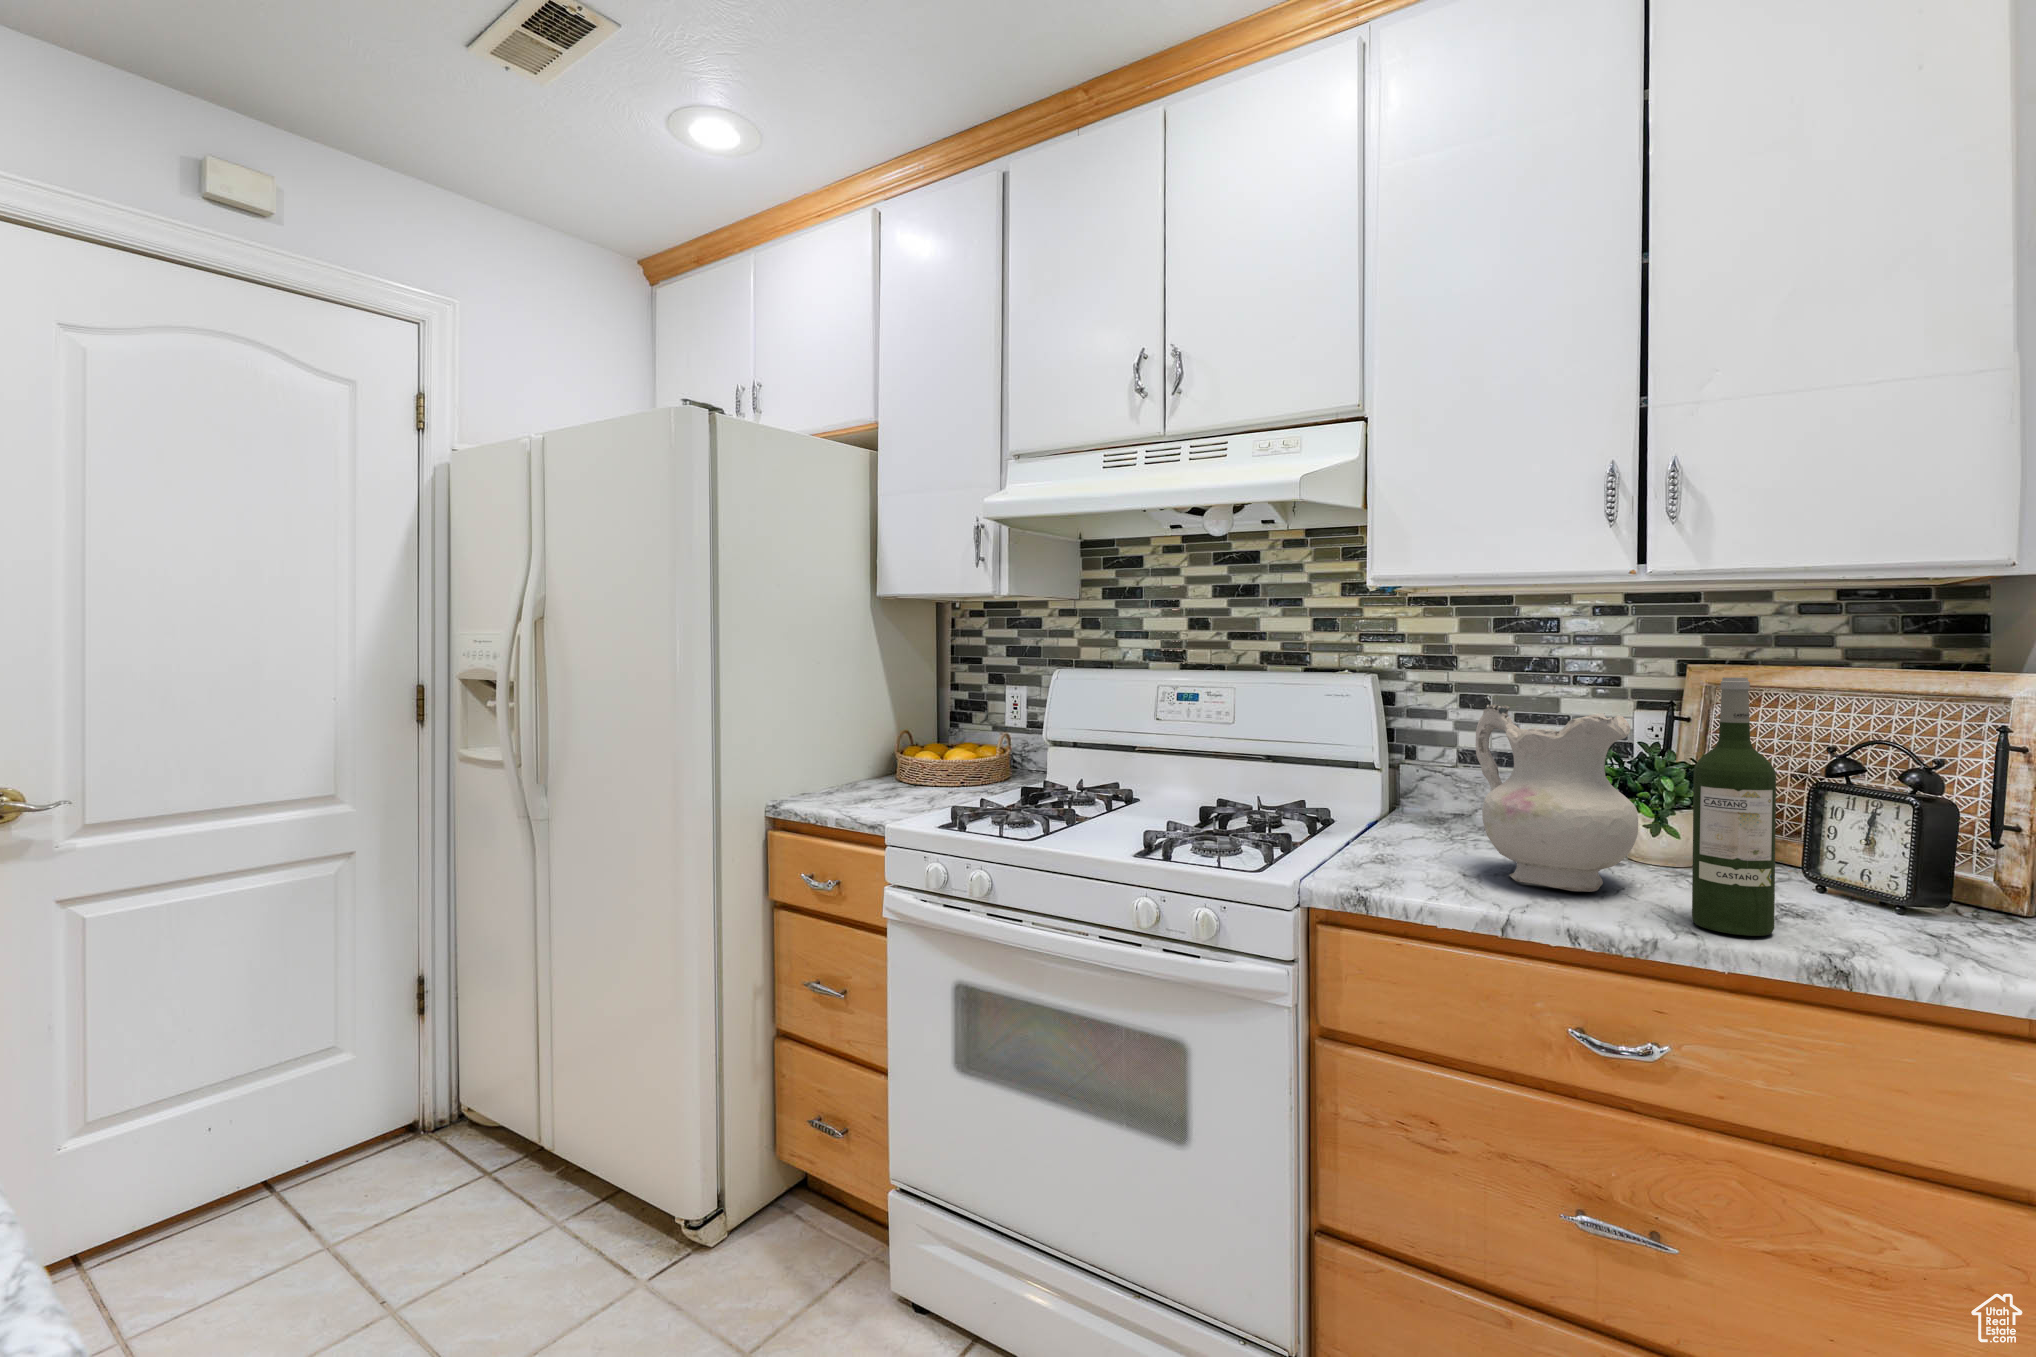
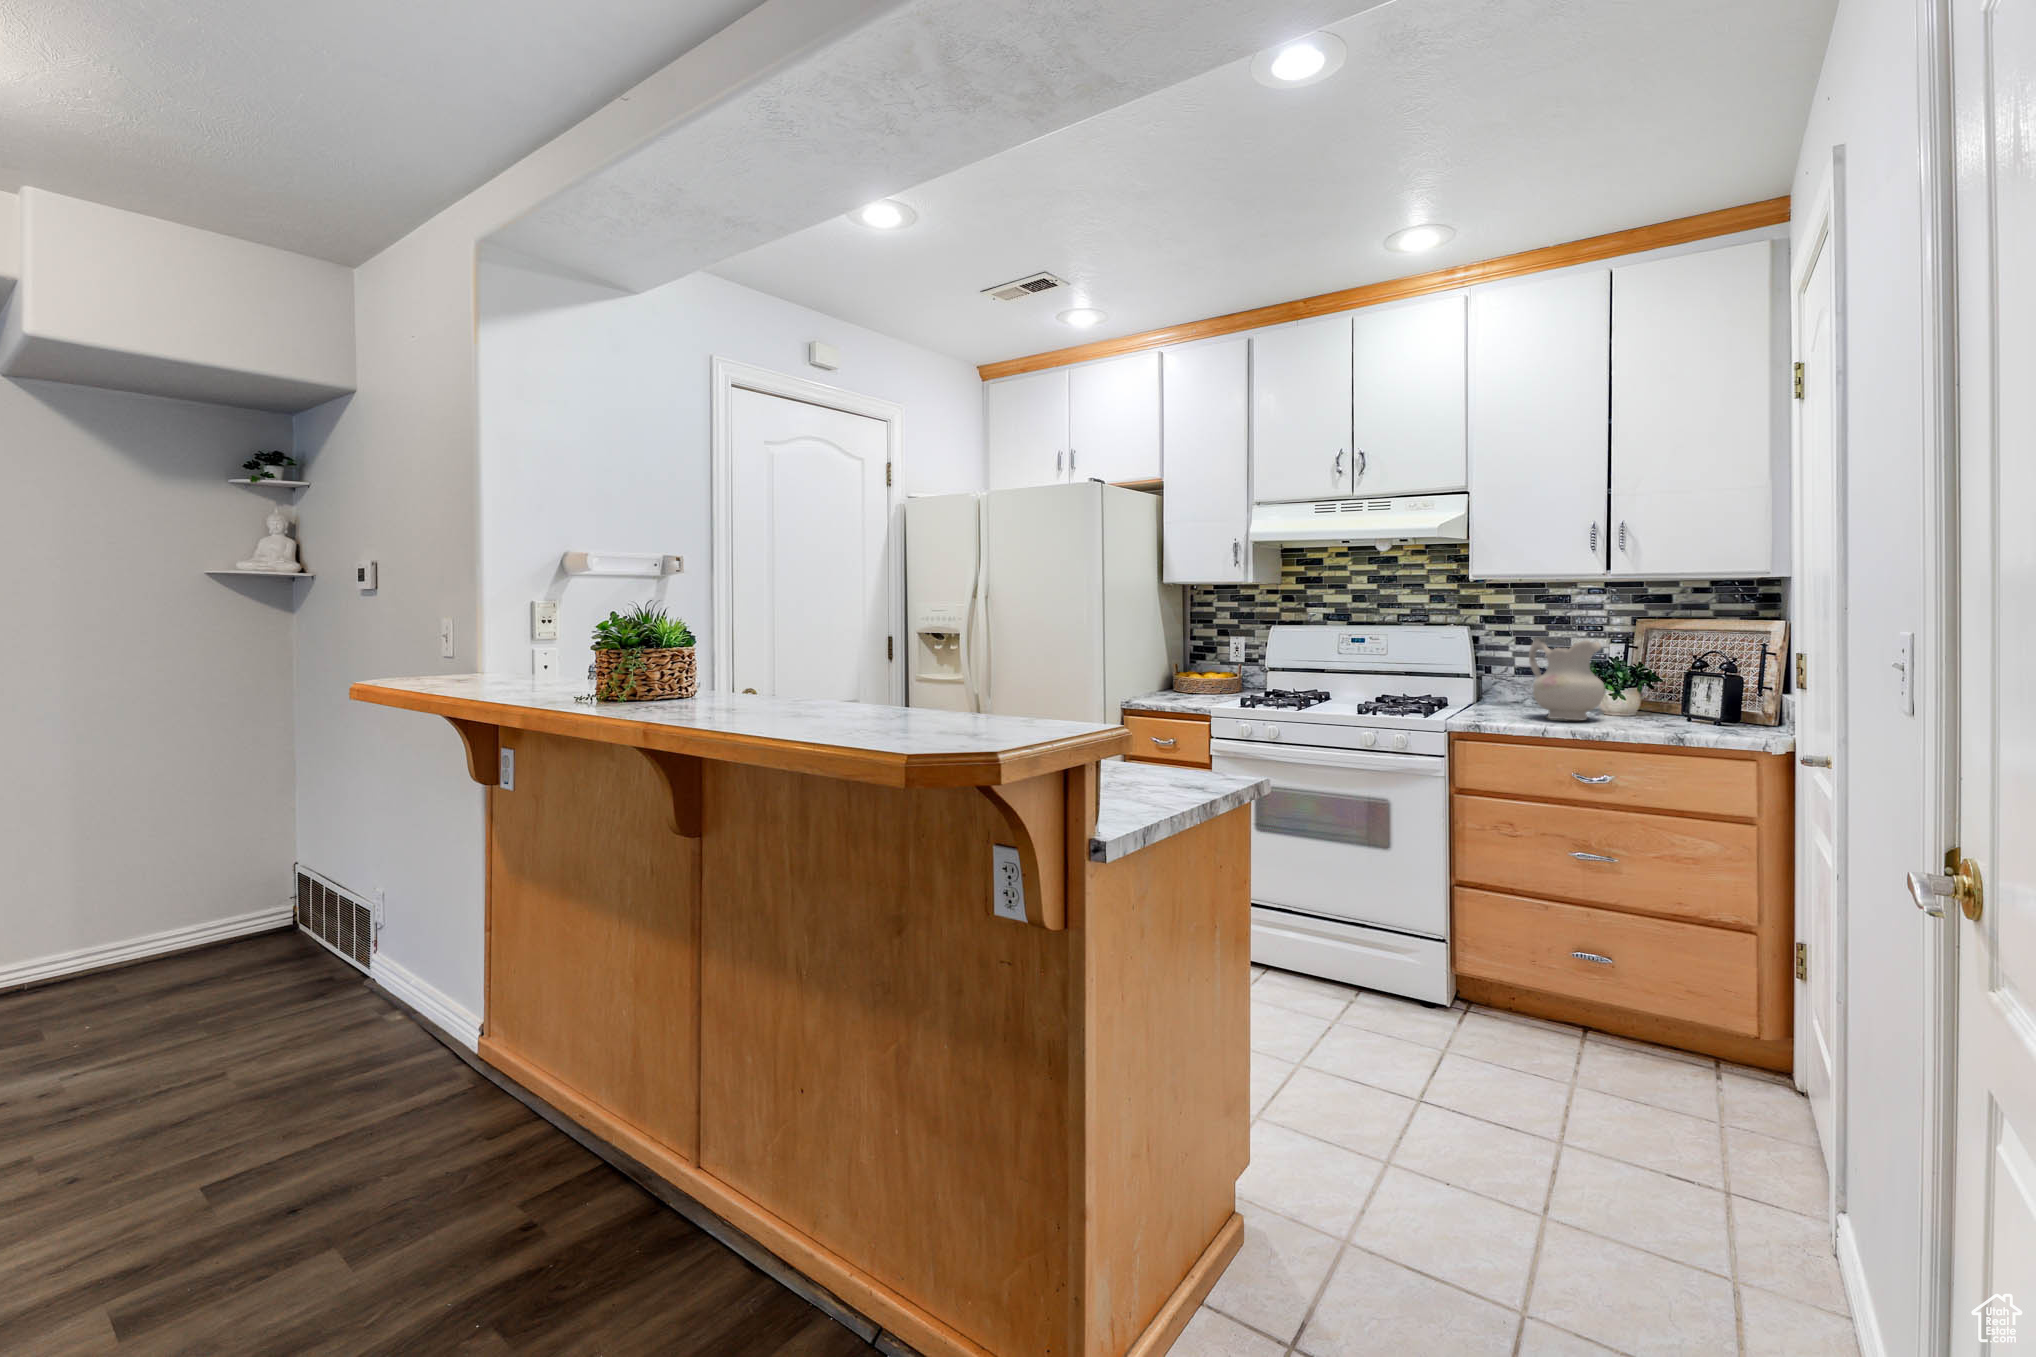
wine bottle: present [1692,678,1776,936] -> none [1625,623,1659,729]

